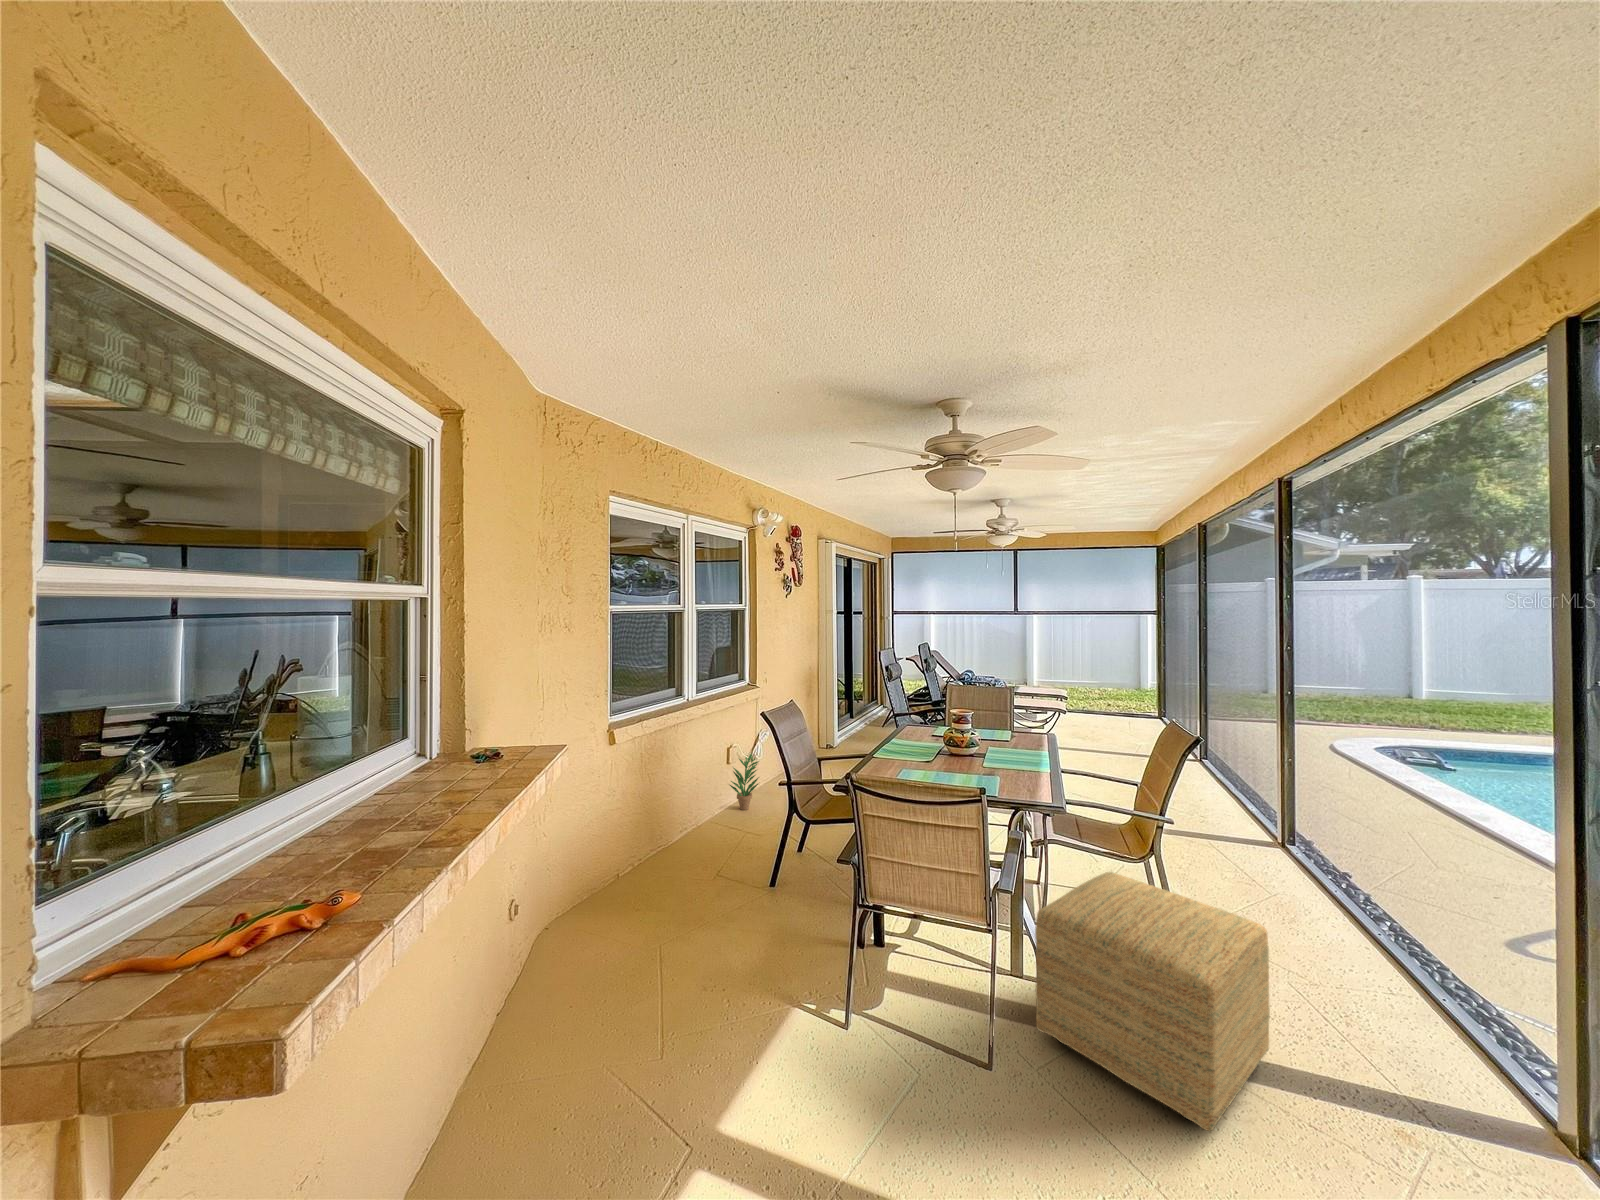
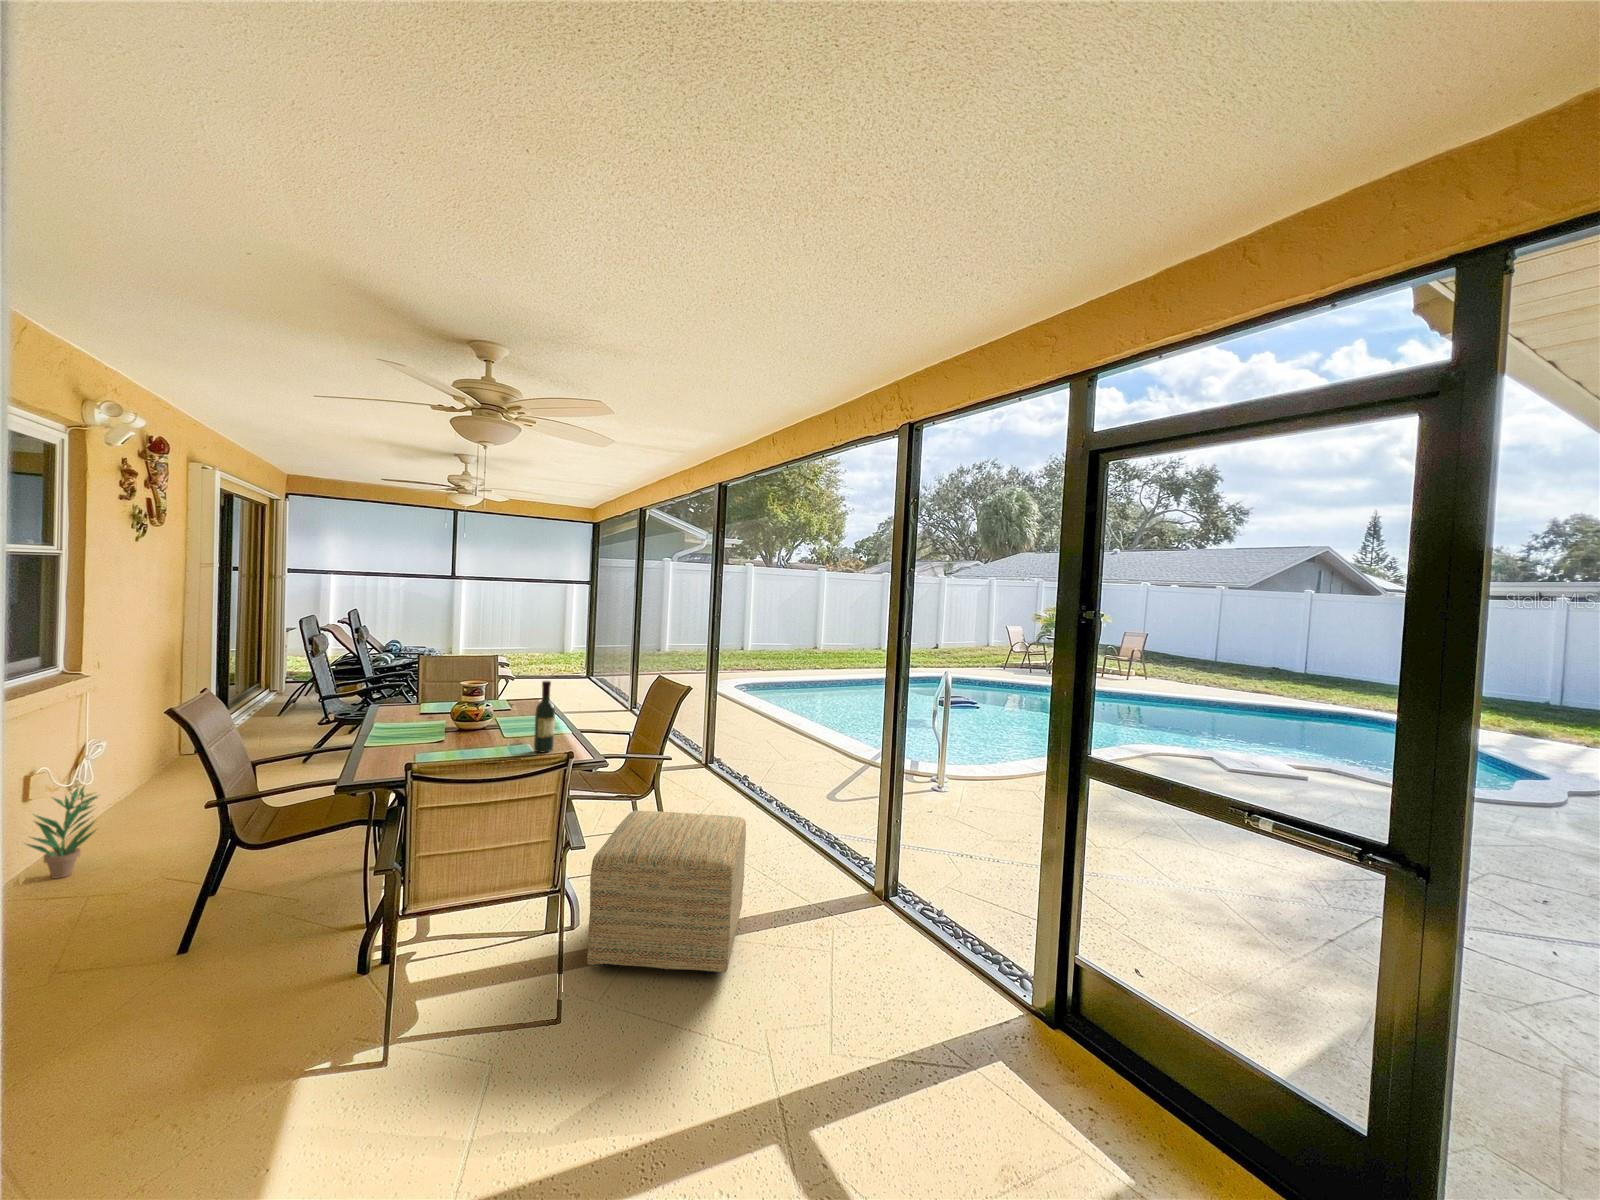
wine bottle: none [1000,712,1020,785] -> present [534,681,555,752]

